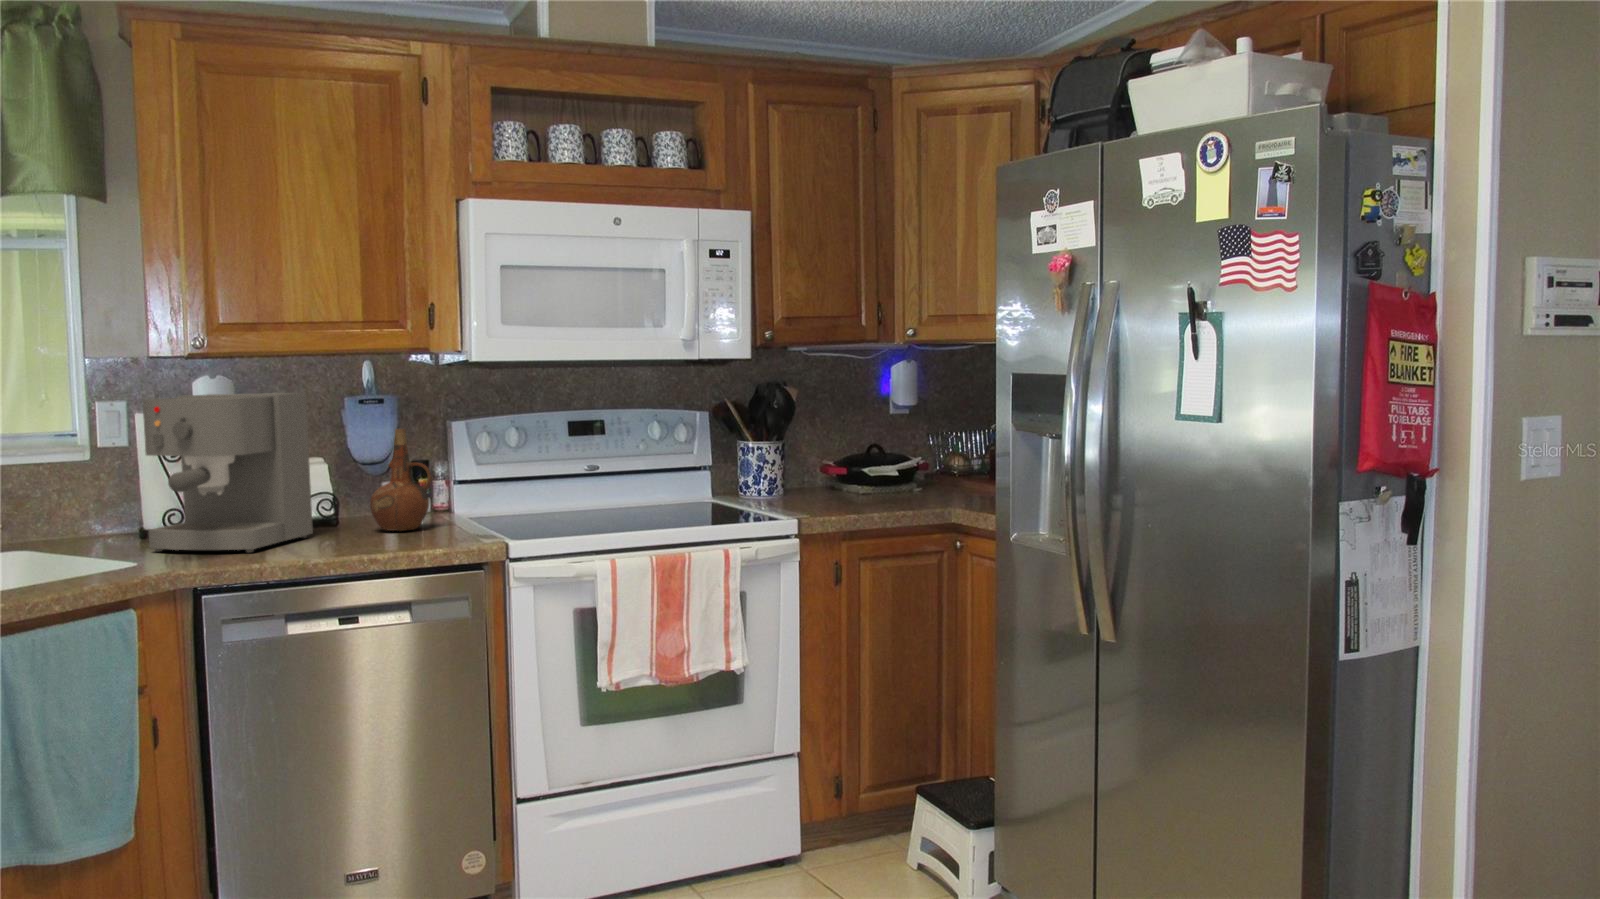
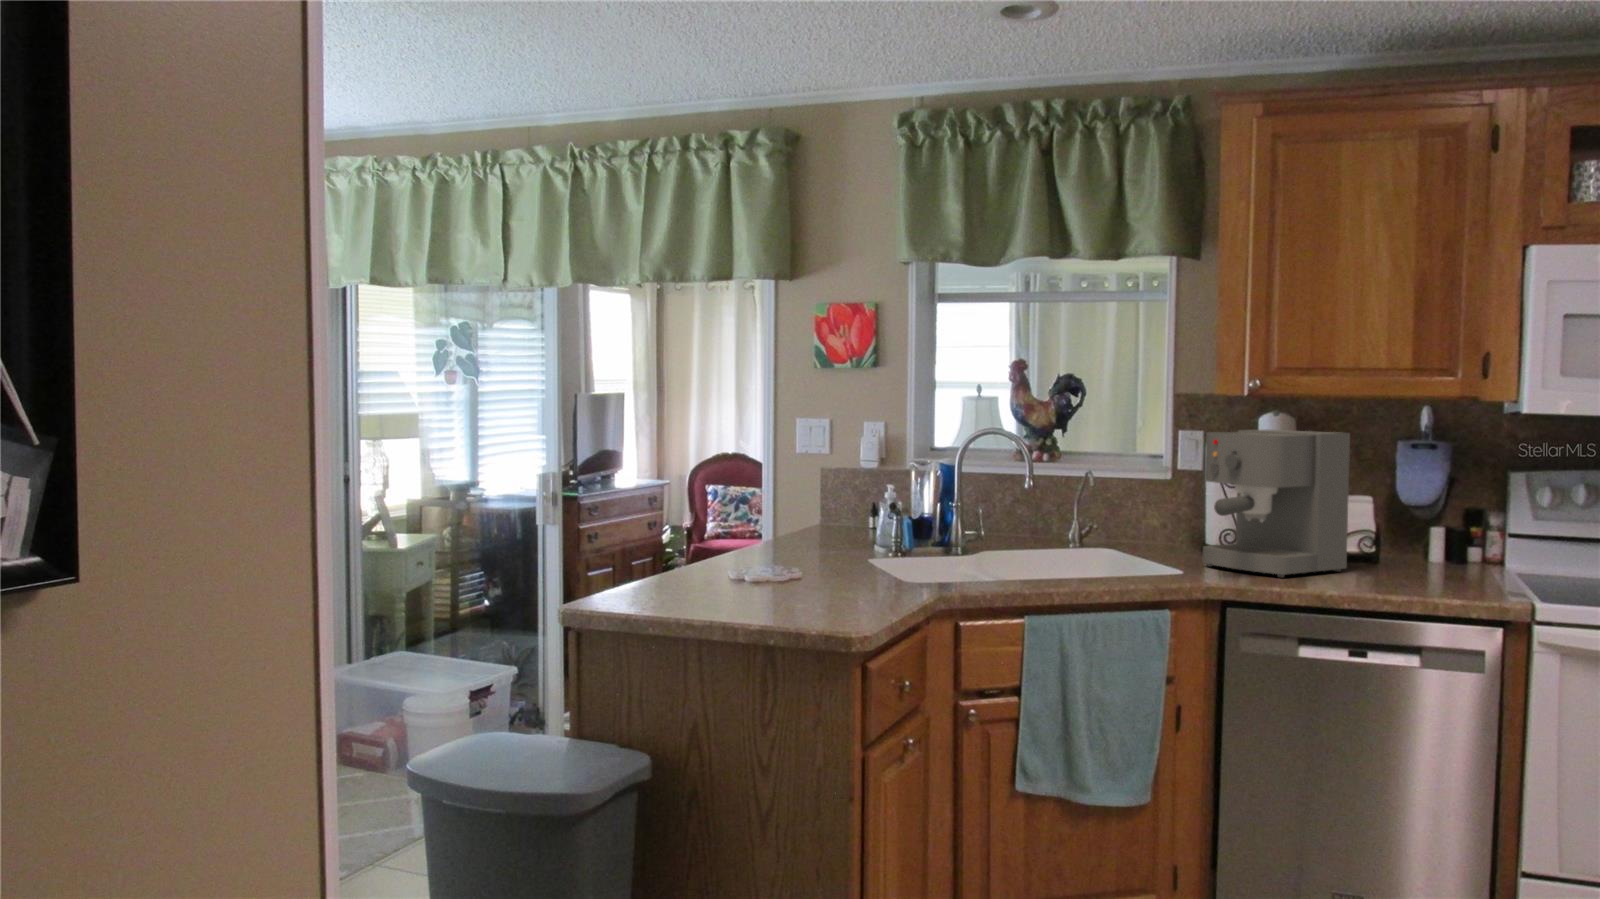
ceramic pitcher: present [370,429,432,531] -> none [1405,474,1473,578]

